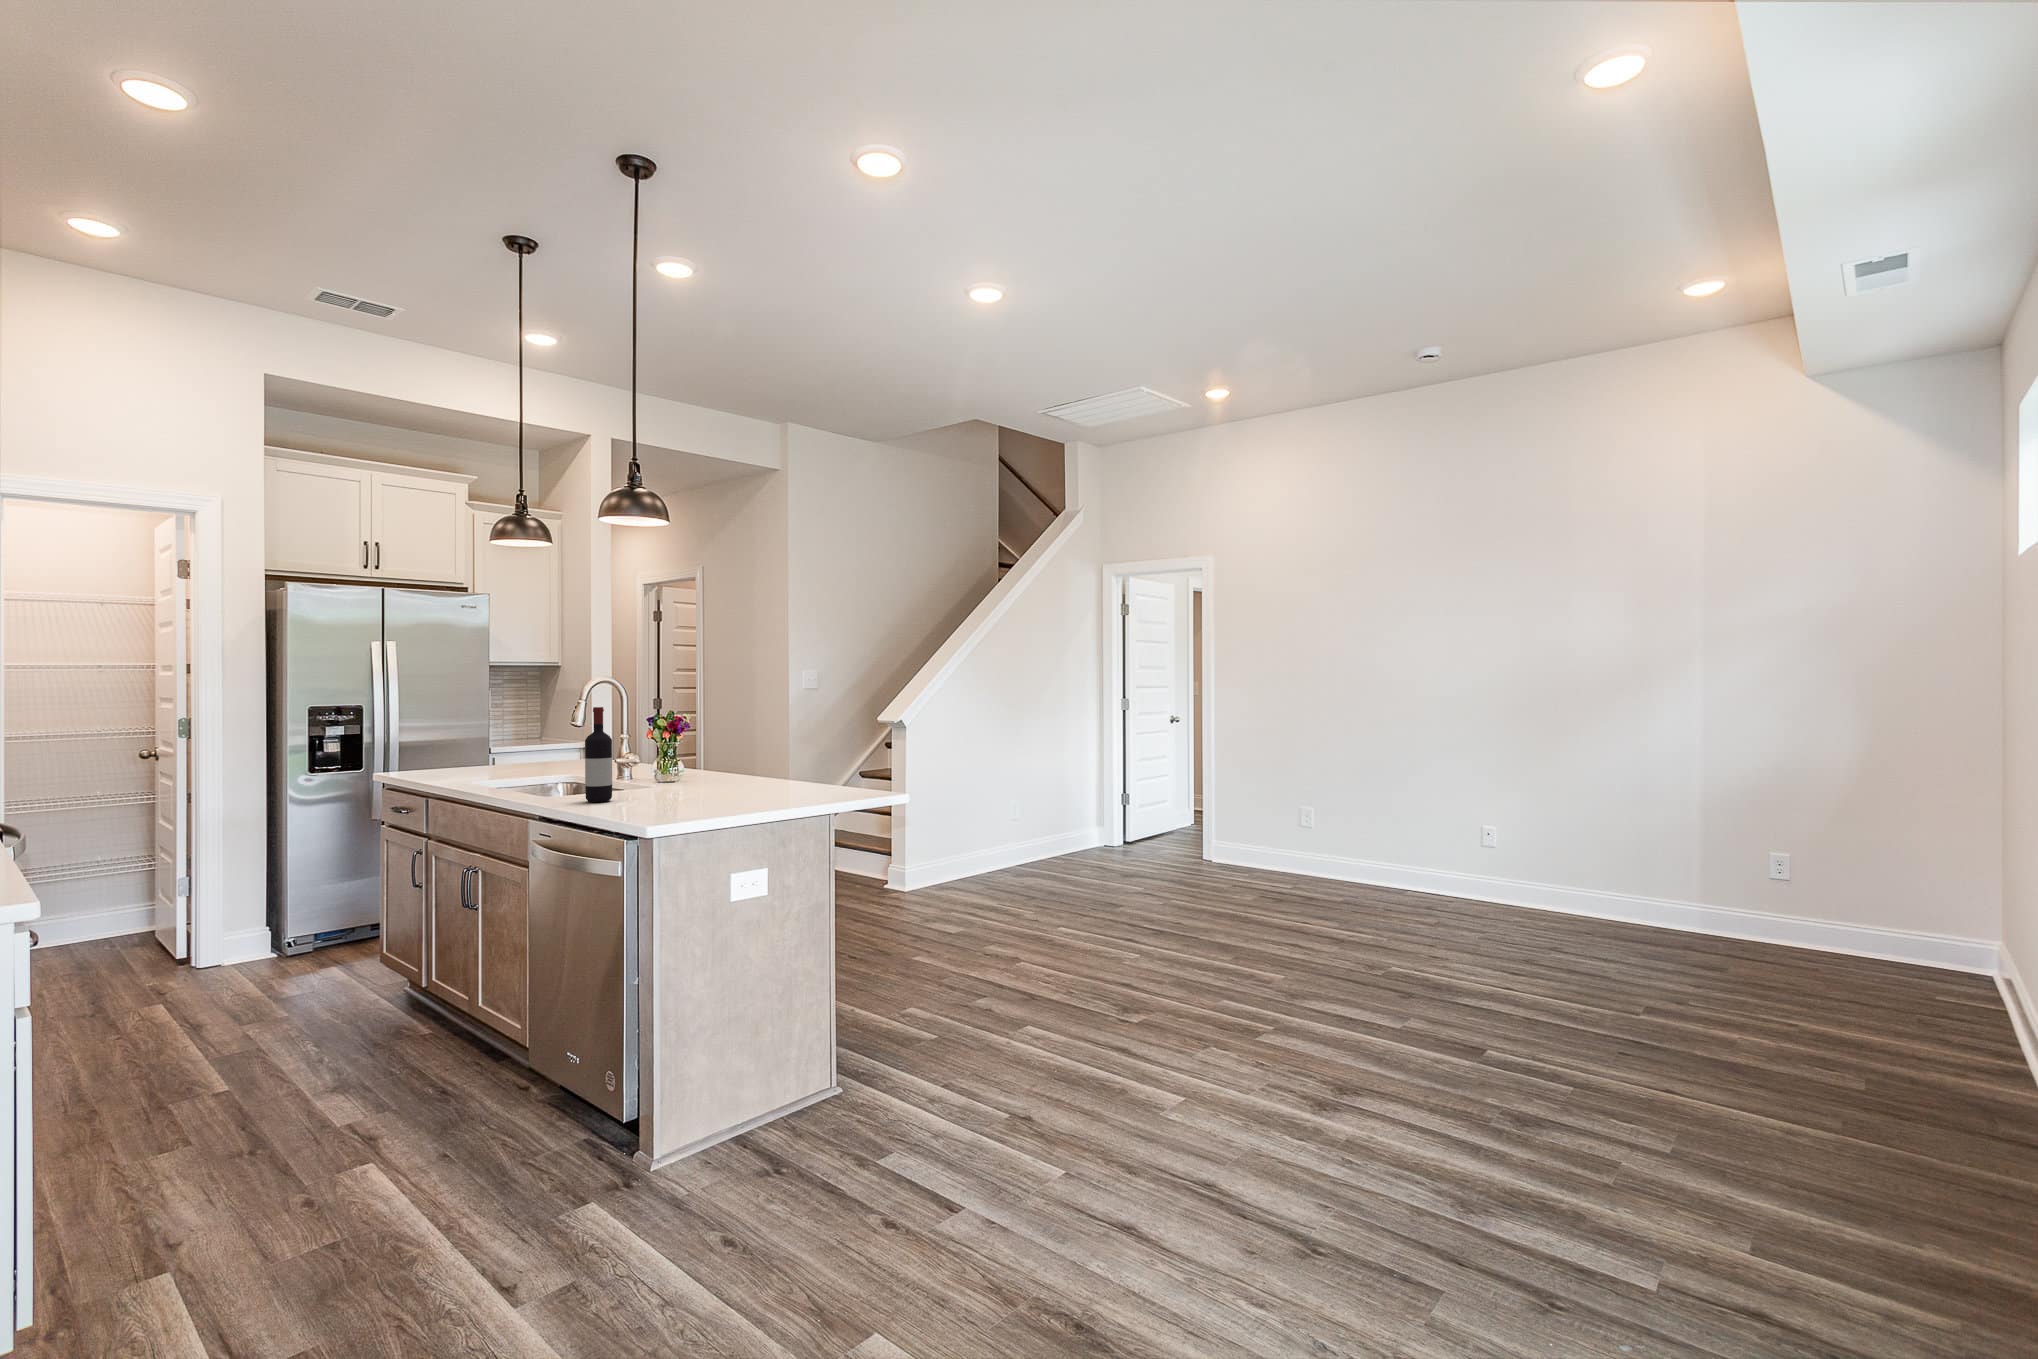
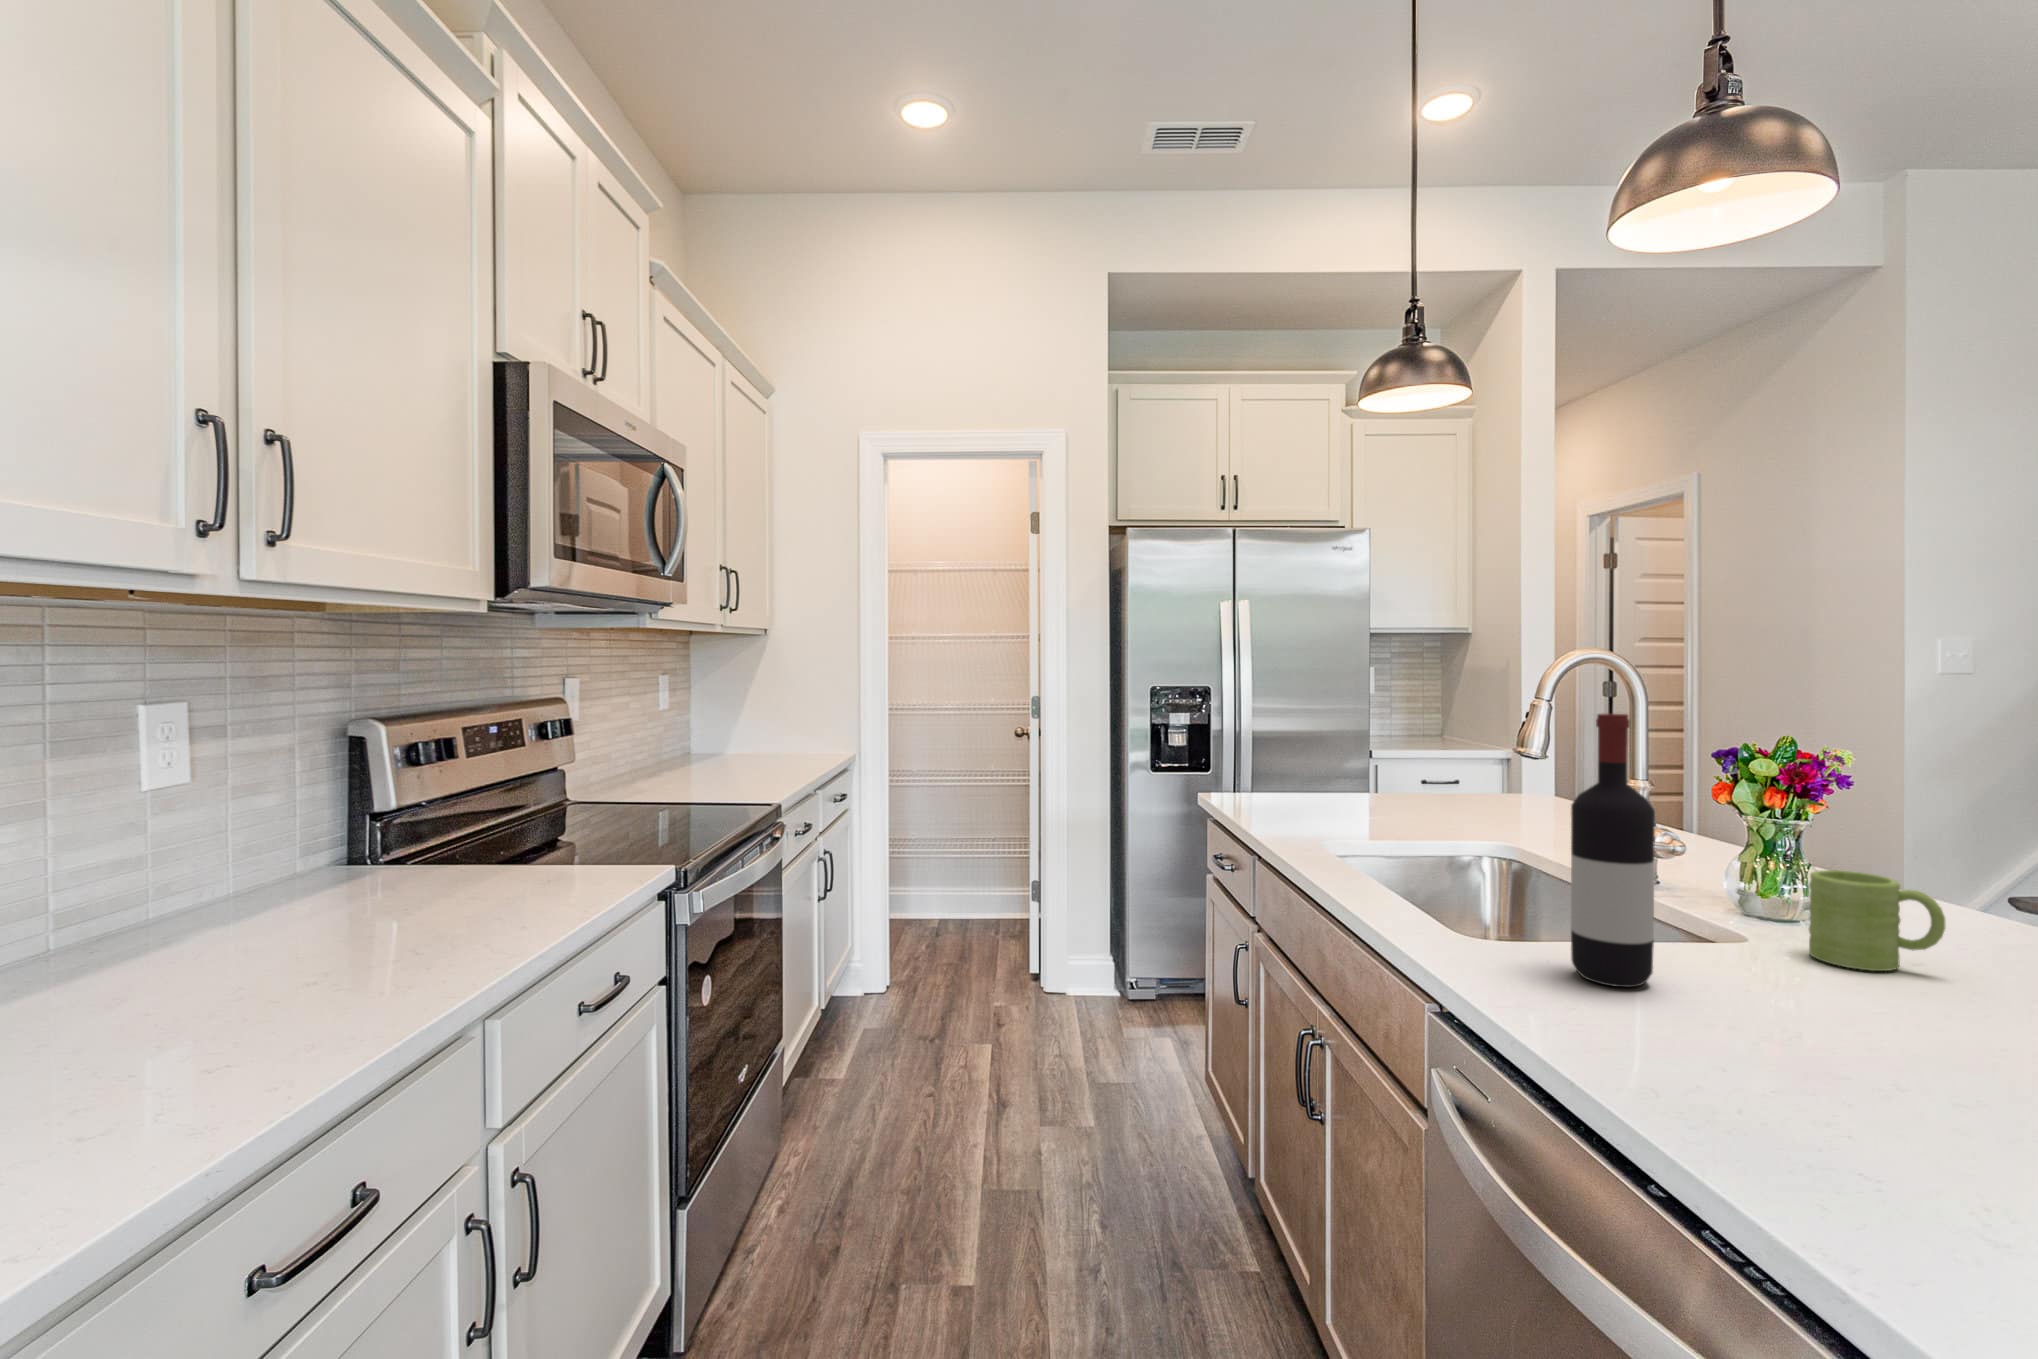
mug: none [669,760,704,791] -> present [1809,870,1946,971]

